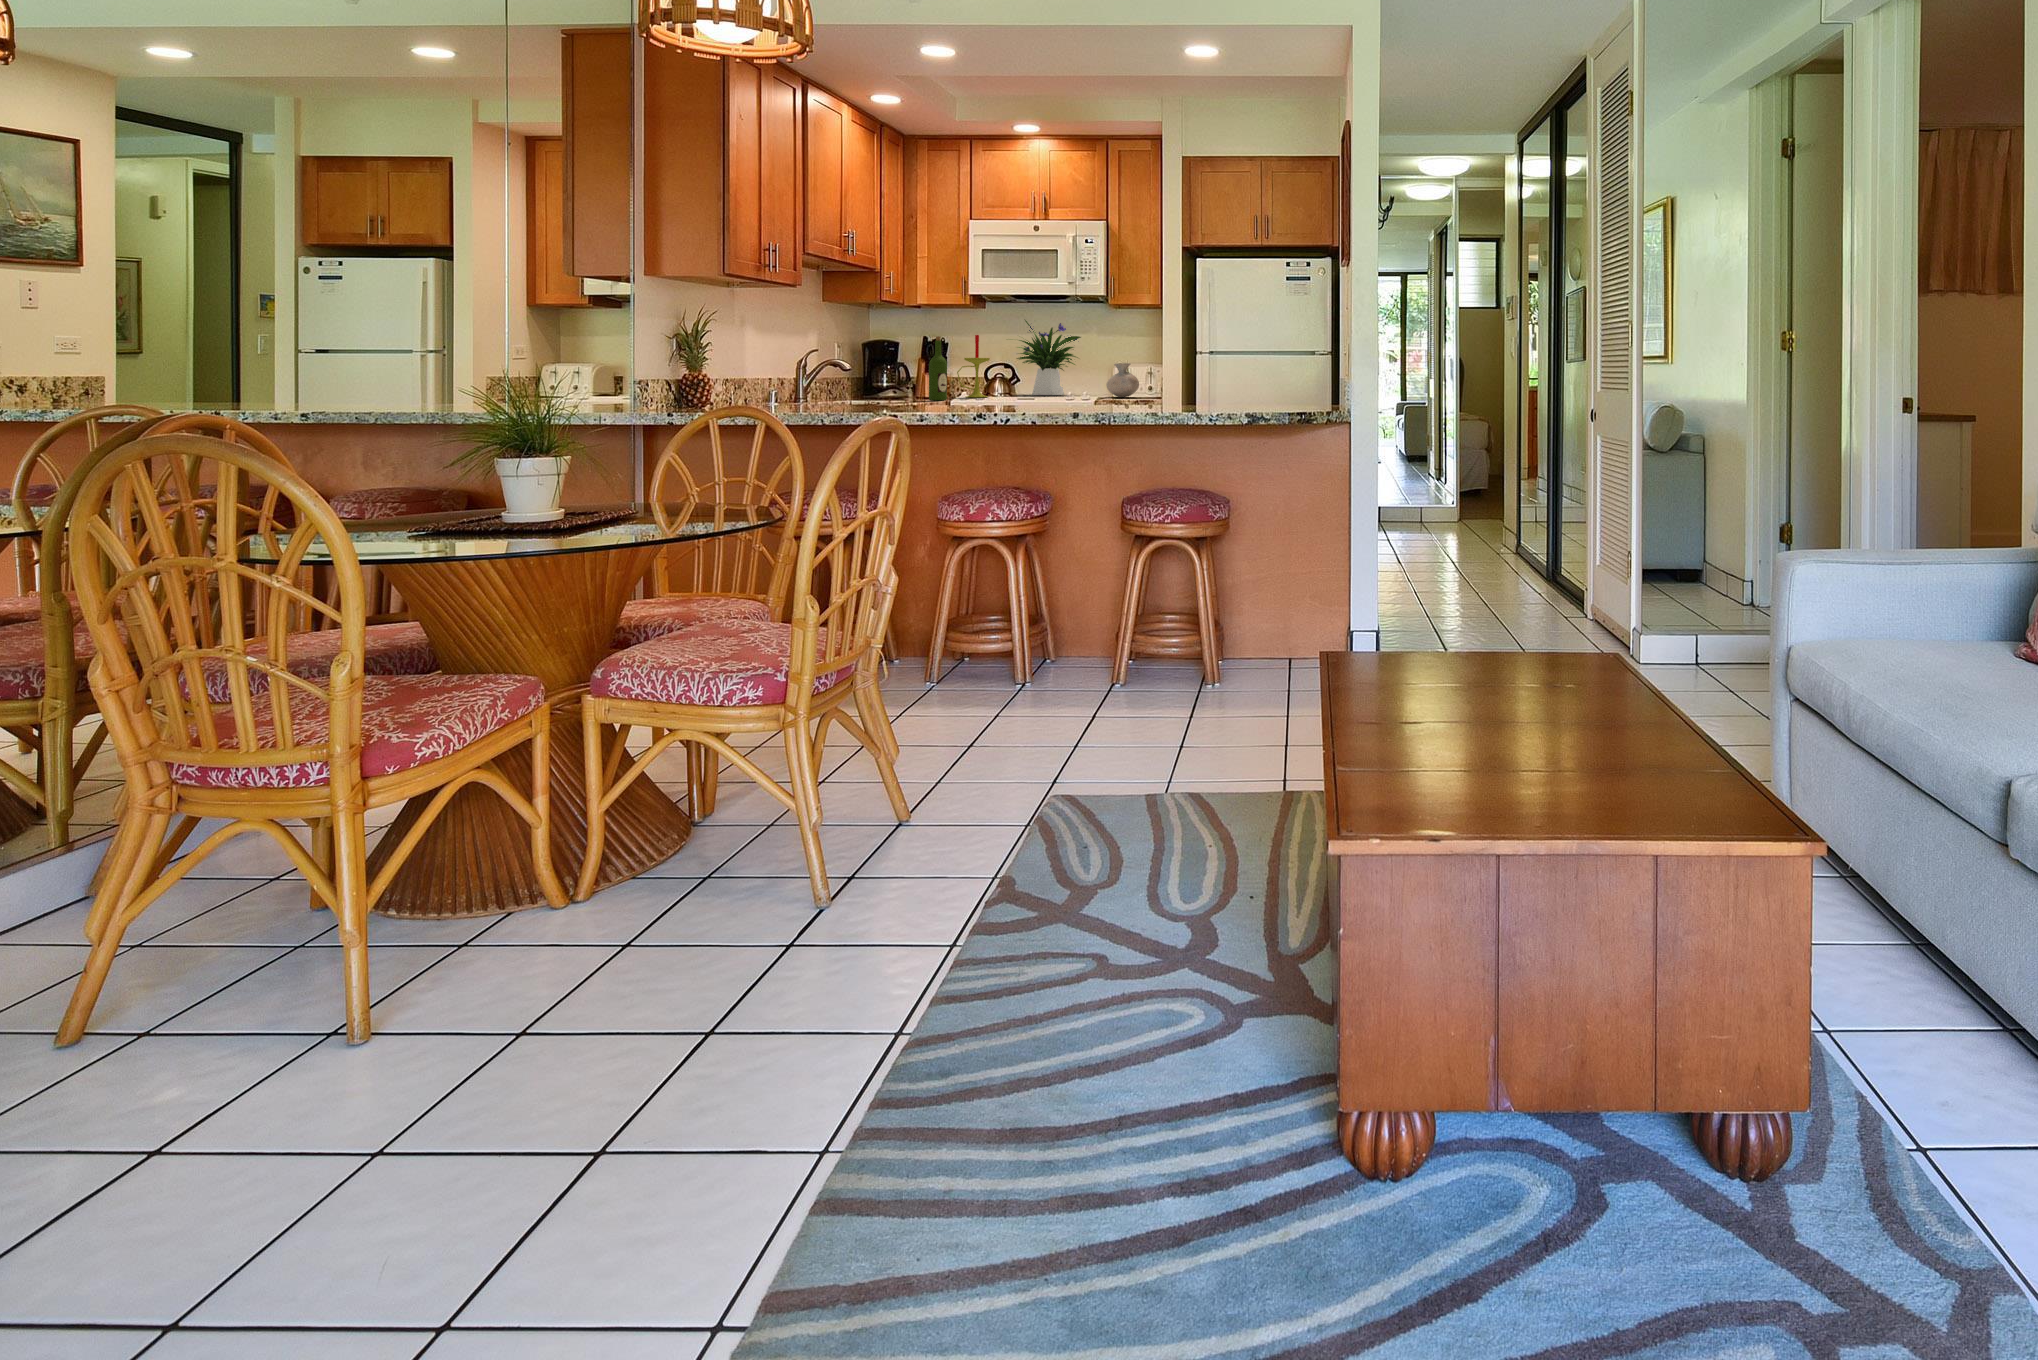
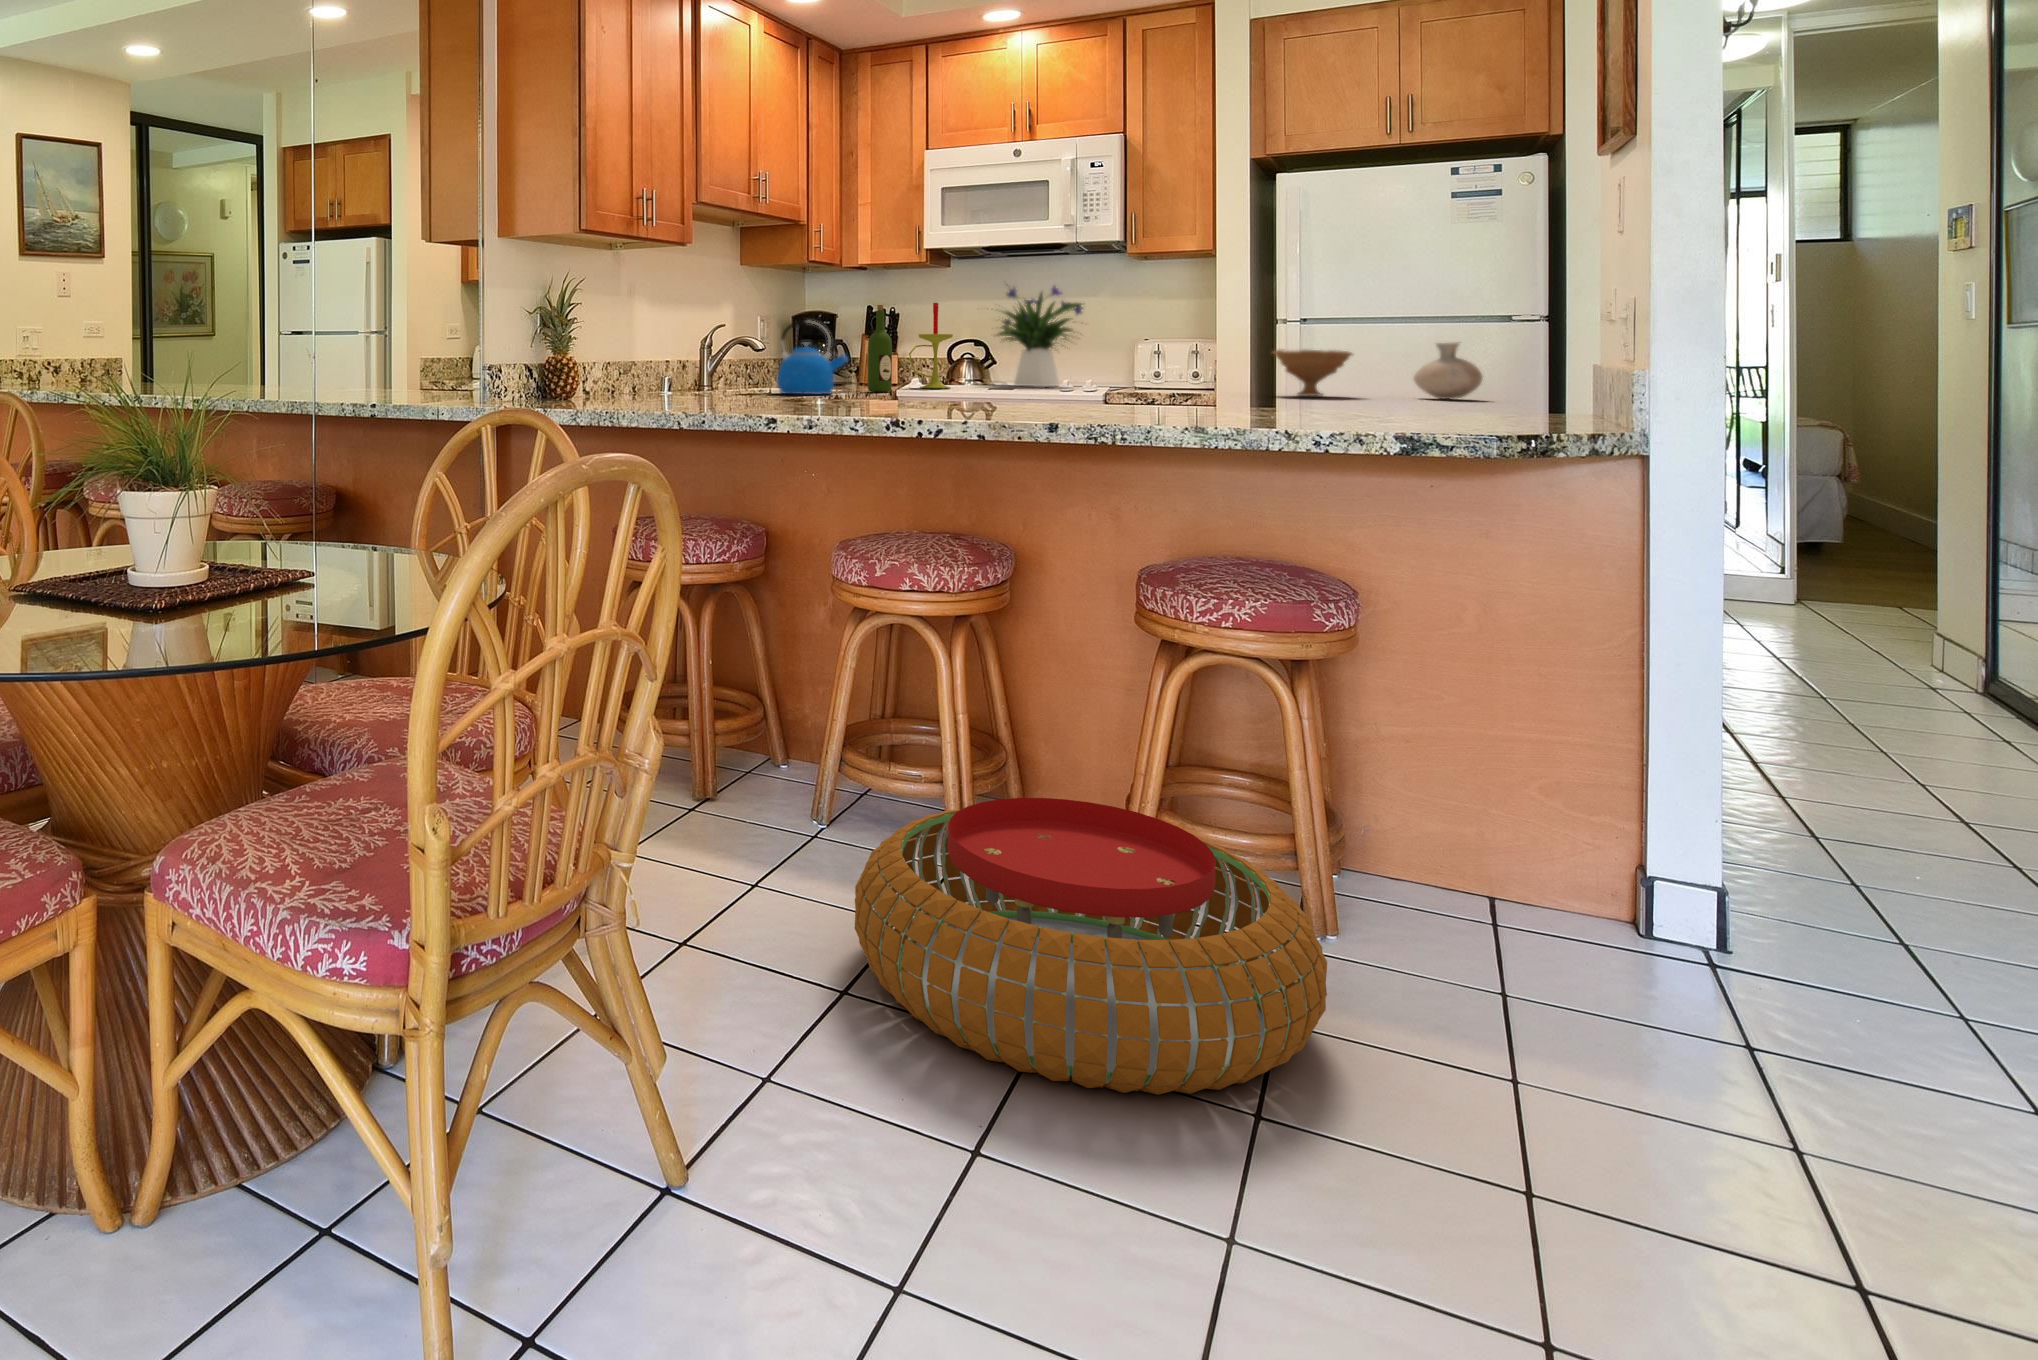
kettle: none [860,347,916,403] -> present [778,320,848,394]
vase: present [1106,363,1139,397] -> present [1414,342,1483,399]
bowl: none [1196,368,1241,398] -> present [1273,349,1352,396]
pouf: none [971,622,1215,749] -> present [855,798,1327,1095]

